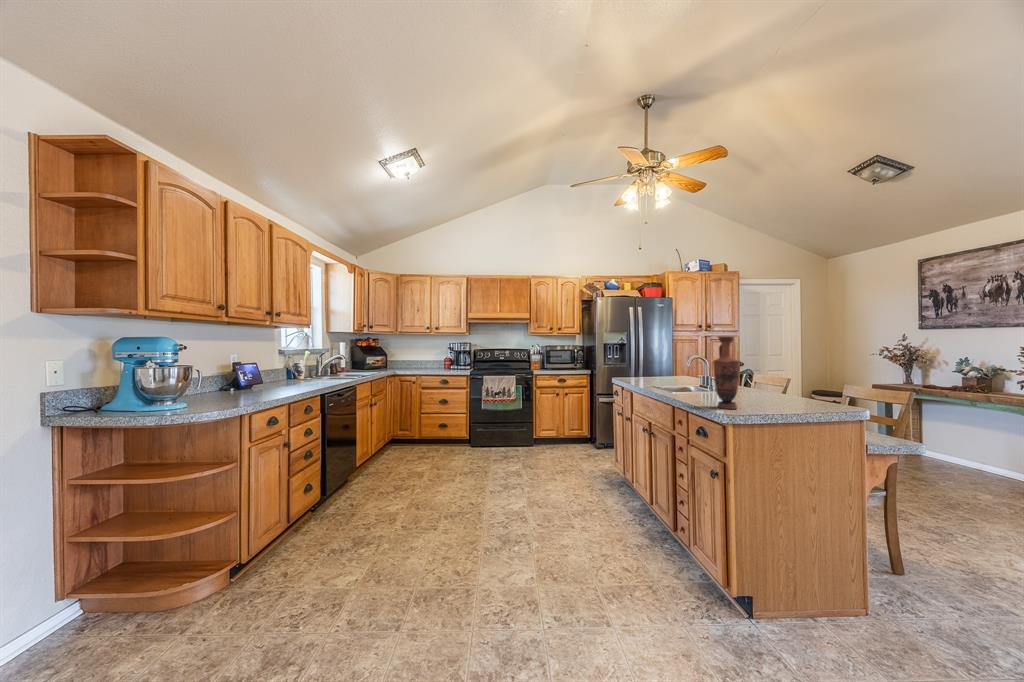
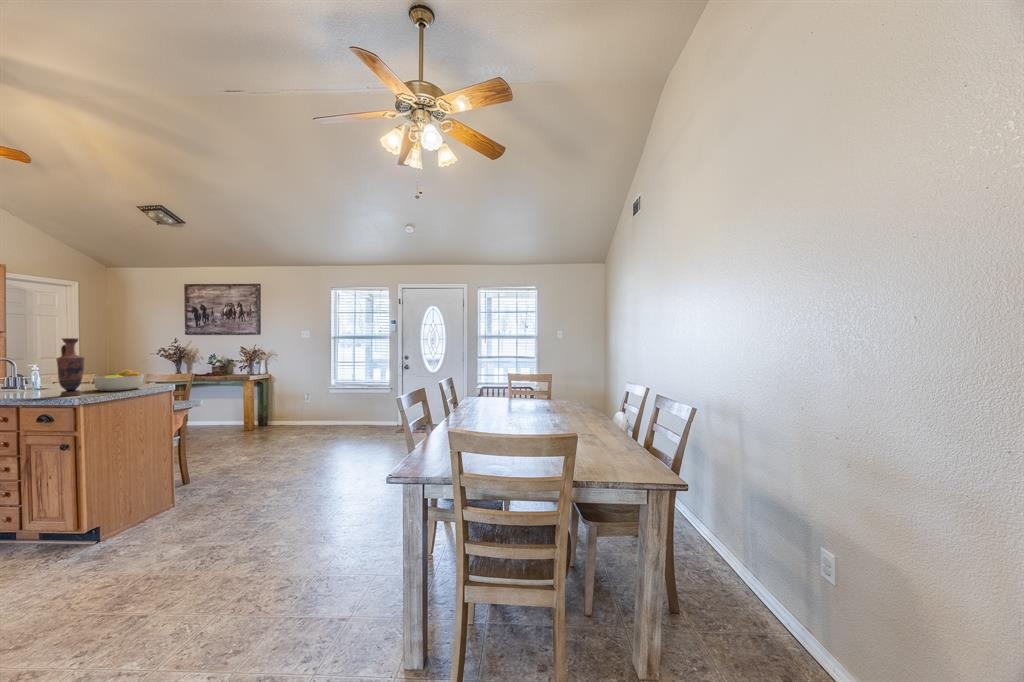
fruit bowl: none [756,378,820,410] -> present [94,369,144,391]

